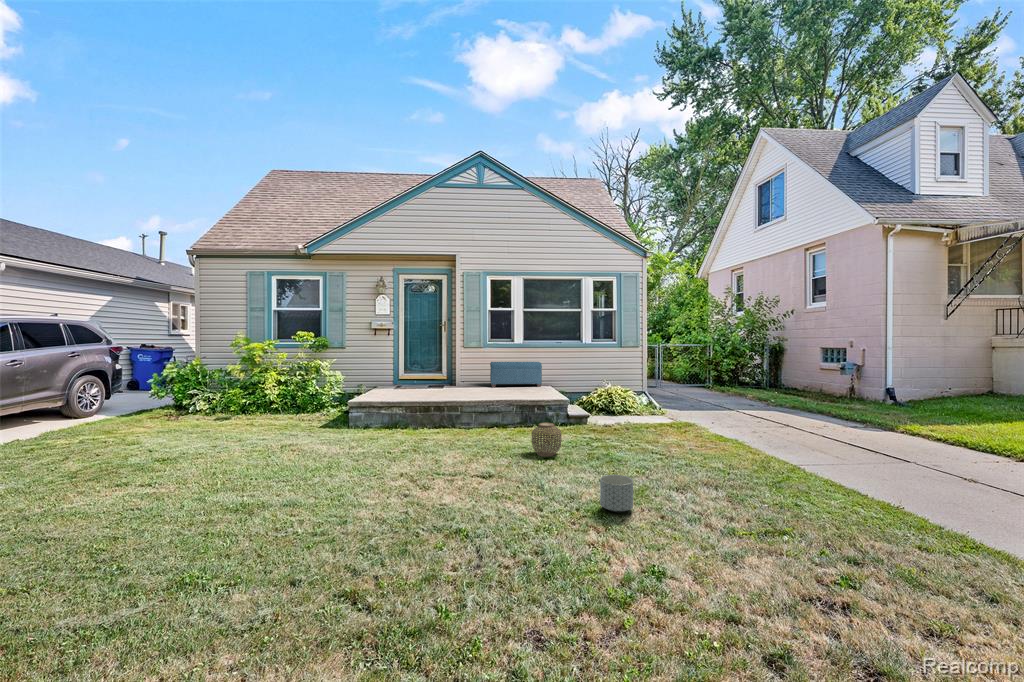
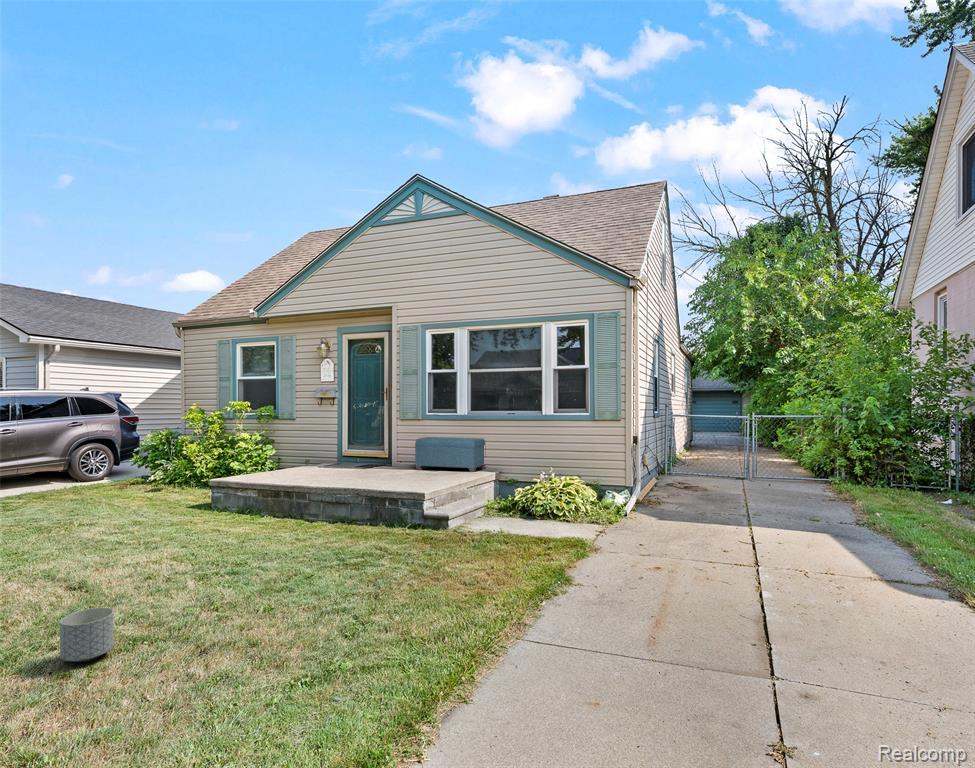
woven basket: present [532,423,562,457] -> none [245,525,286,570]

